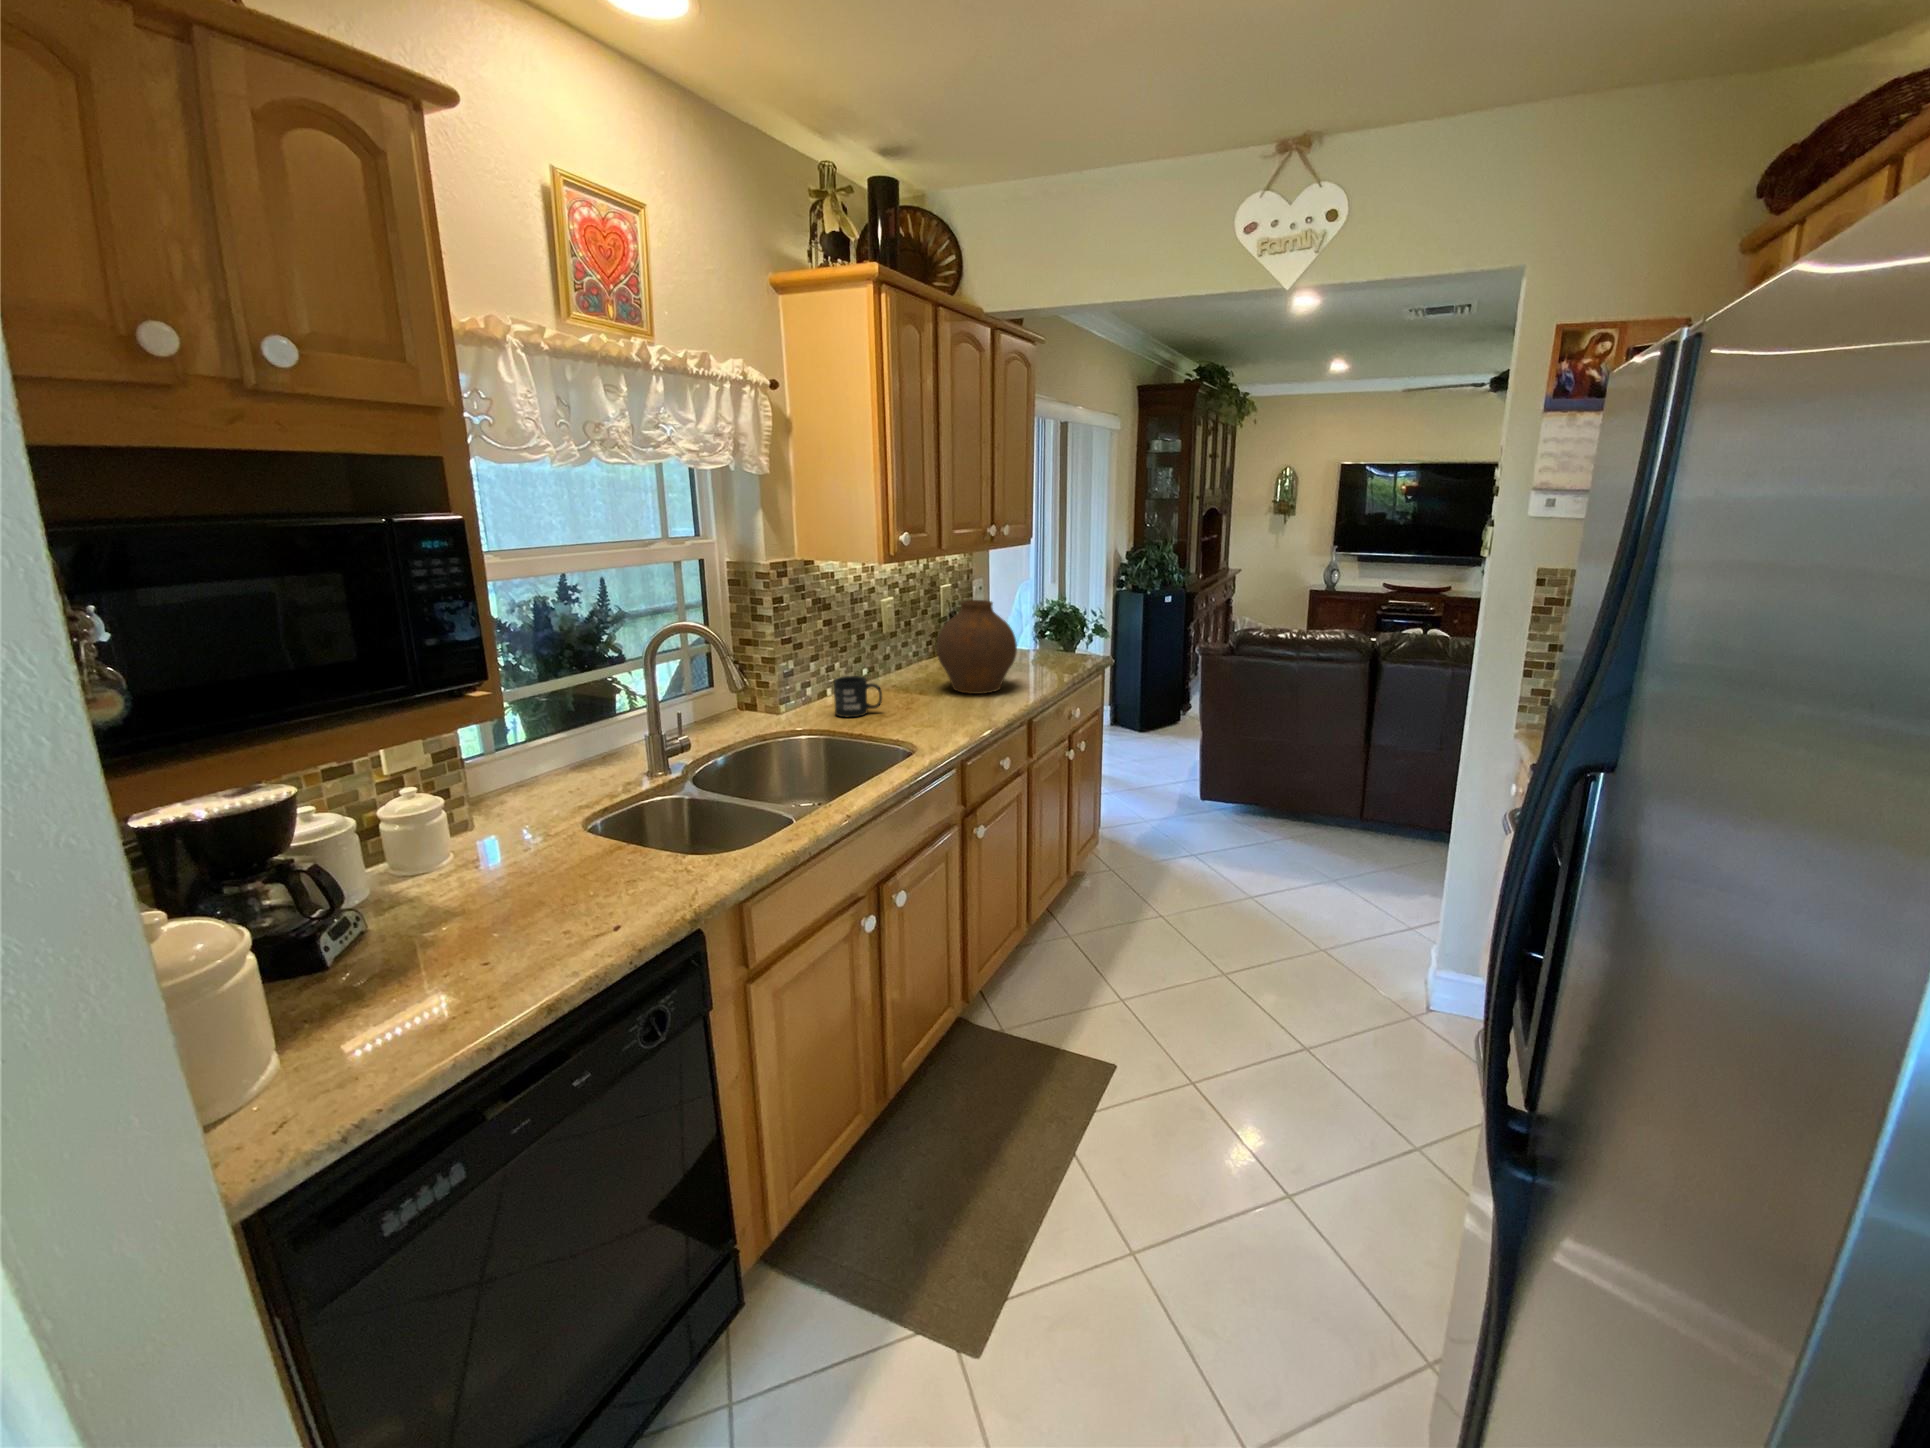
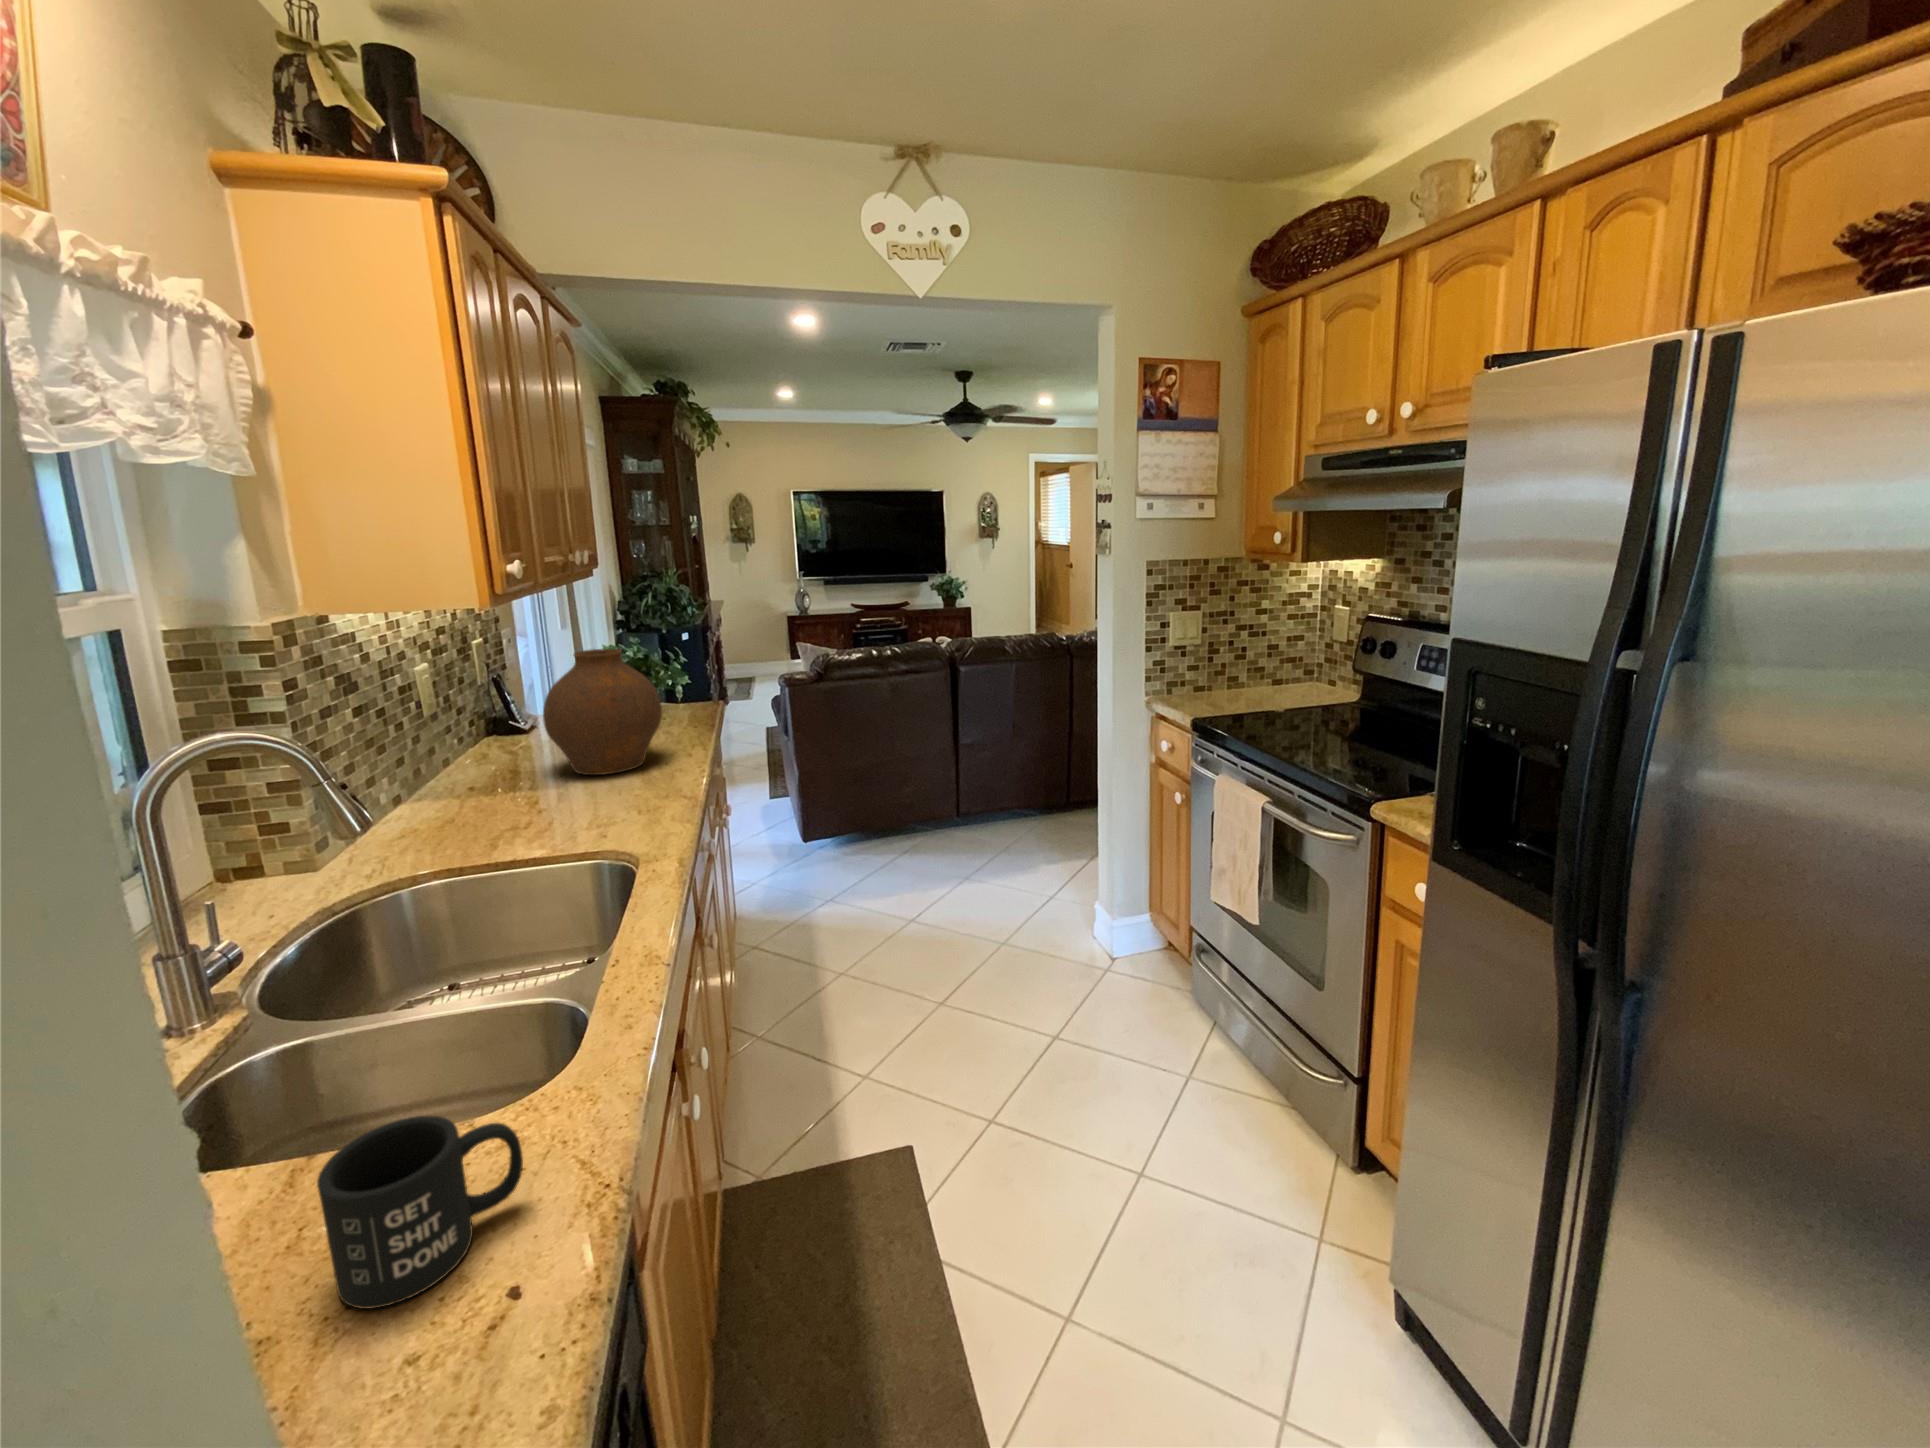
mug: present [834,676,882,717] -> present [317,1116,523,1309]

